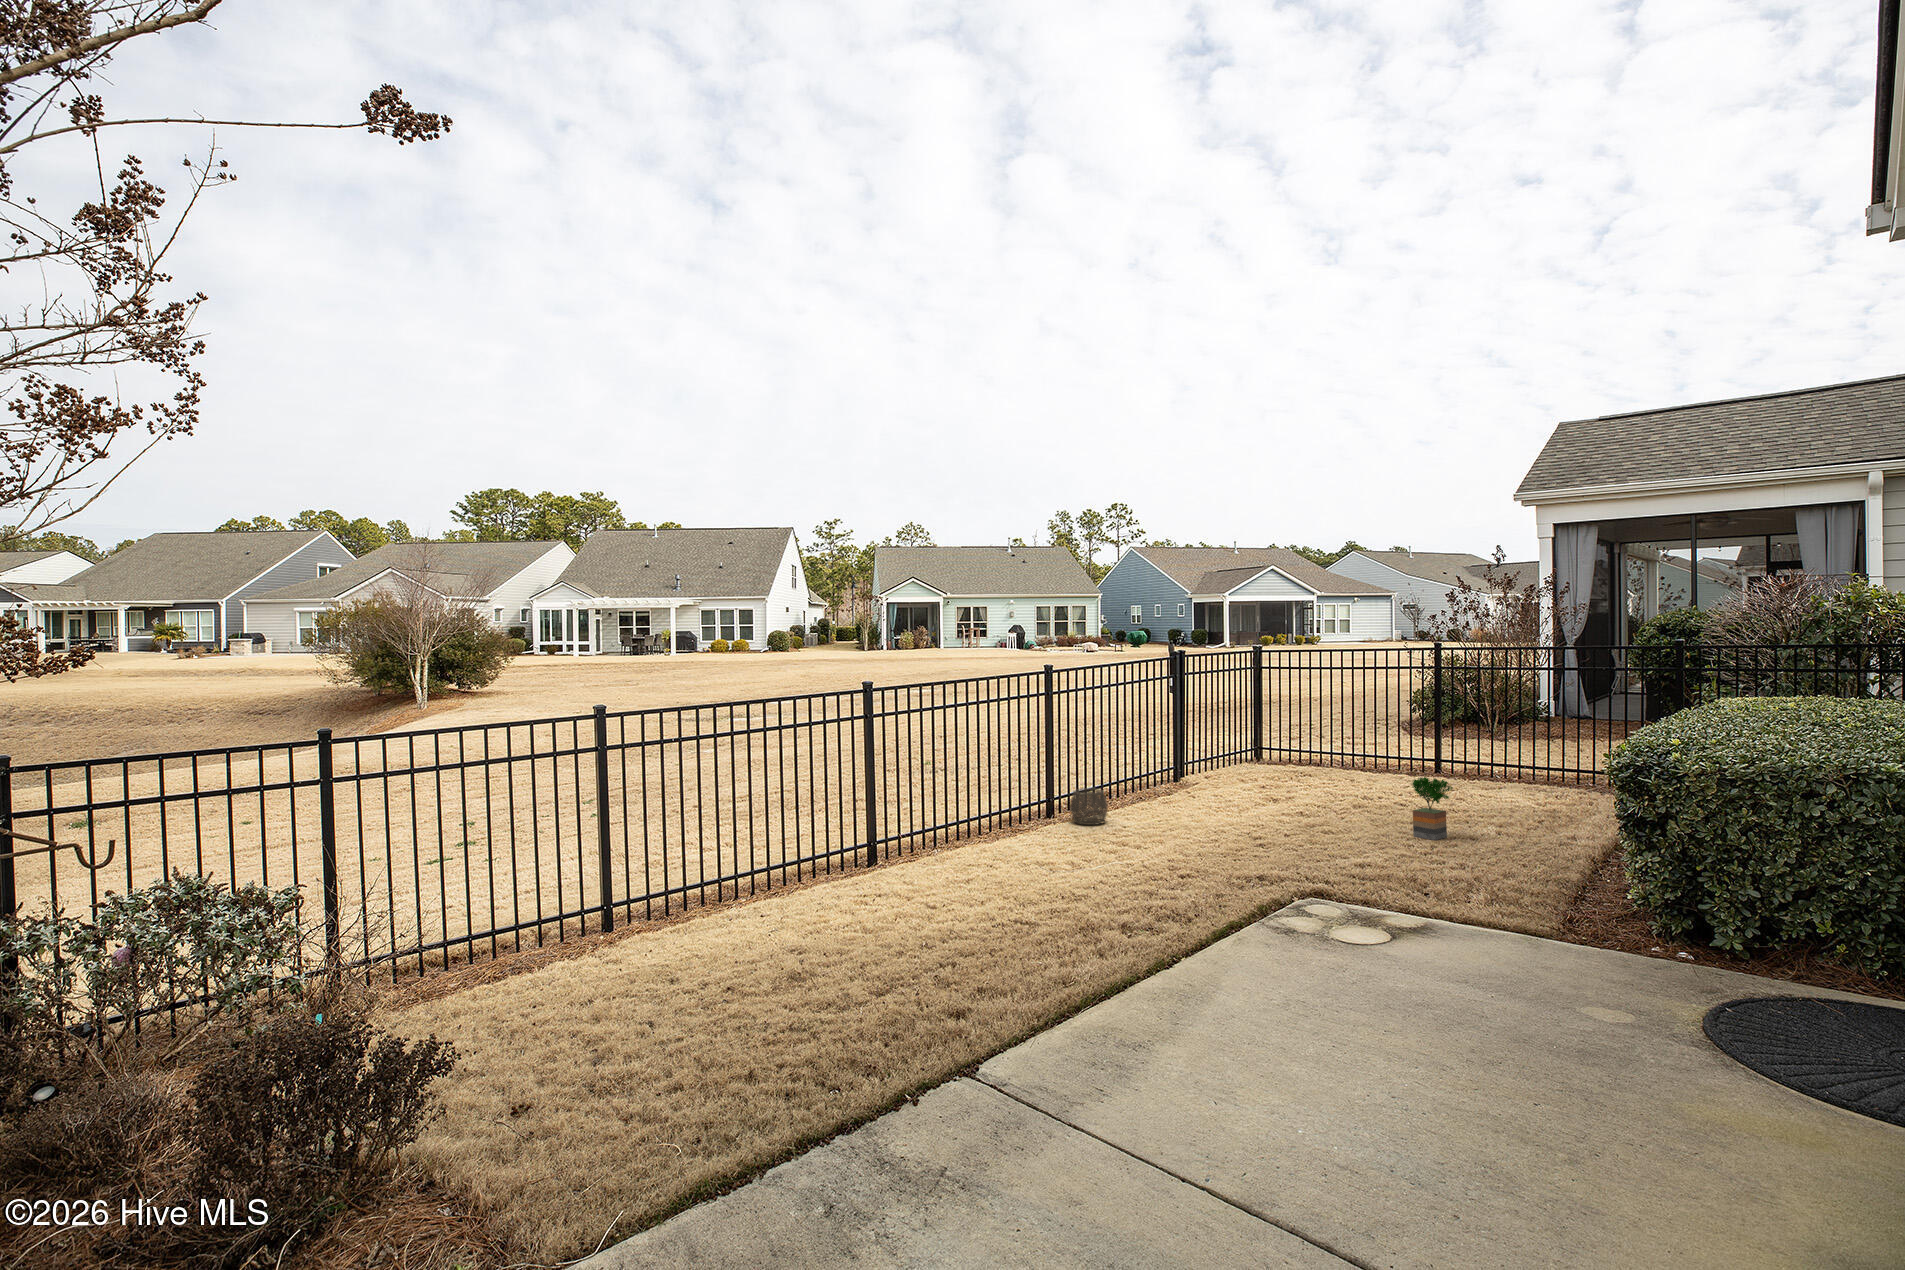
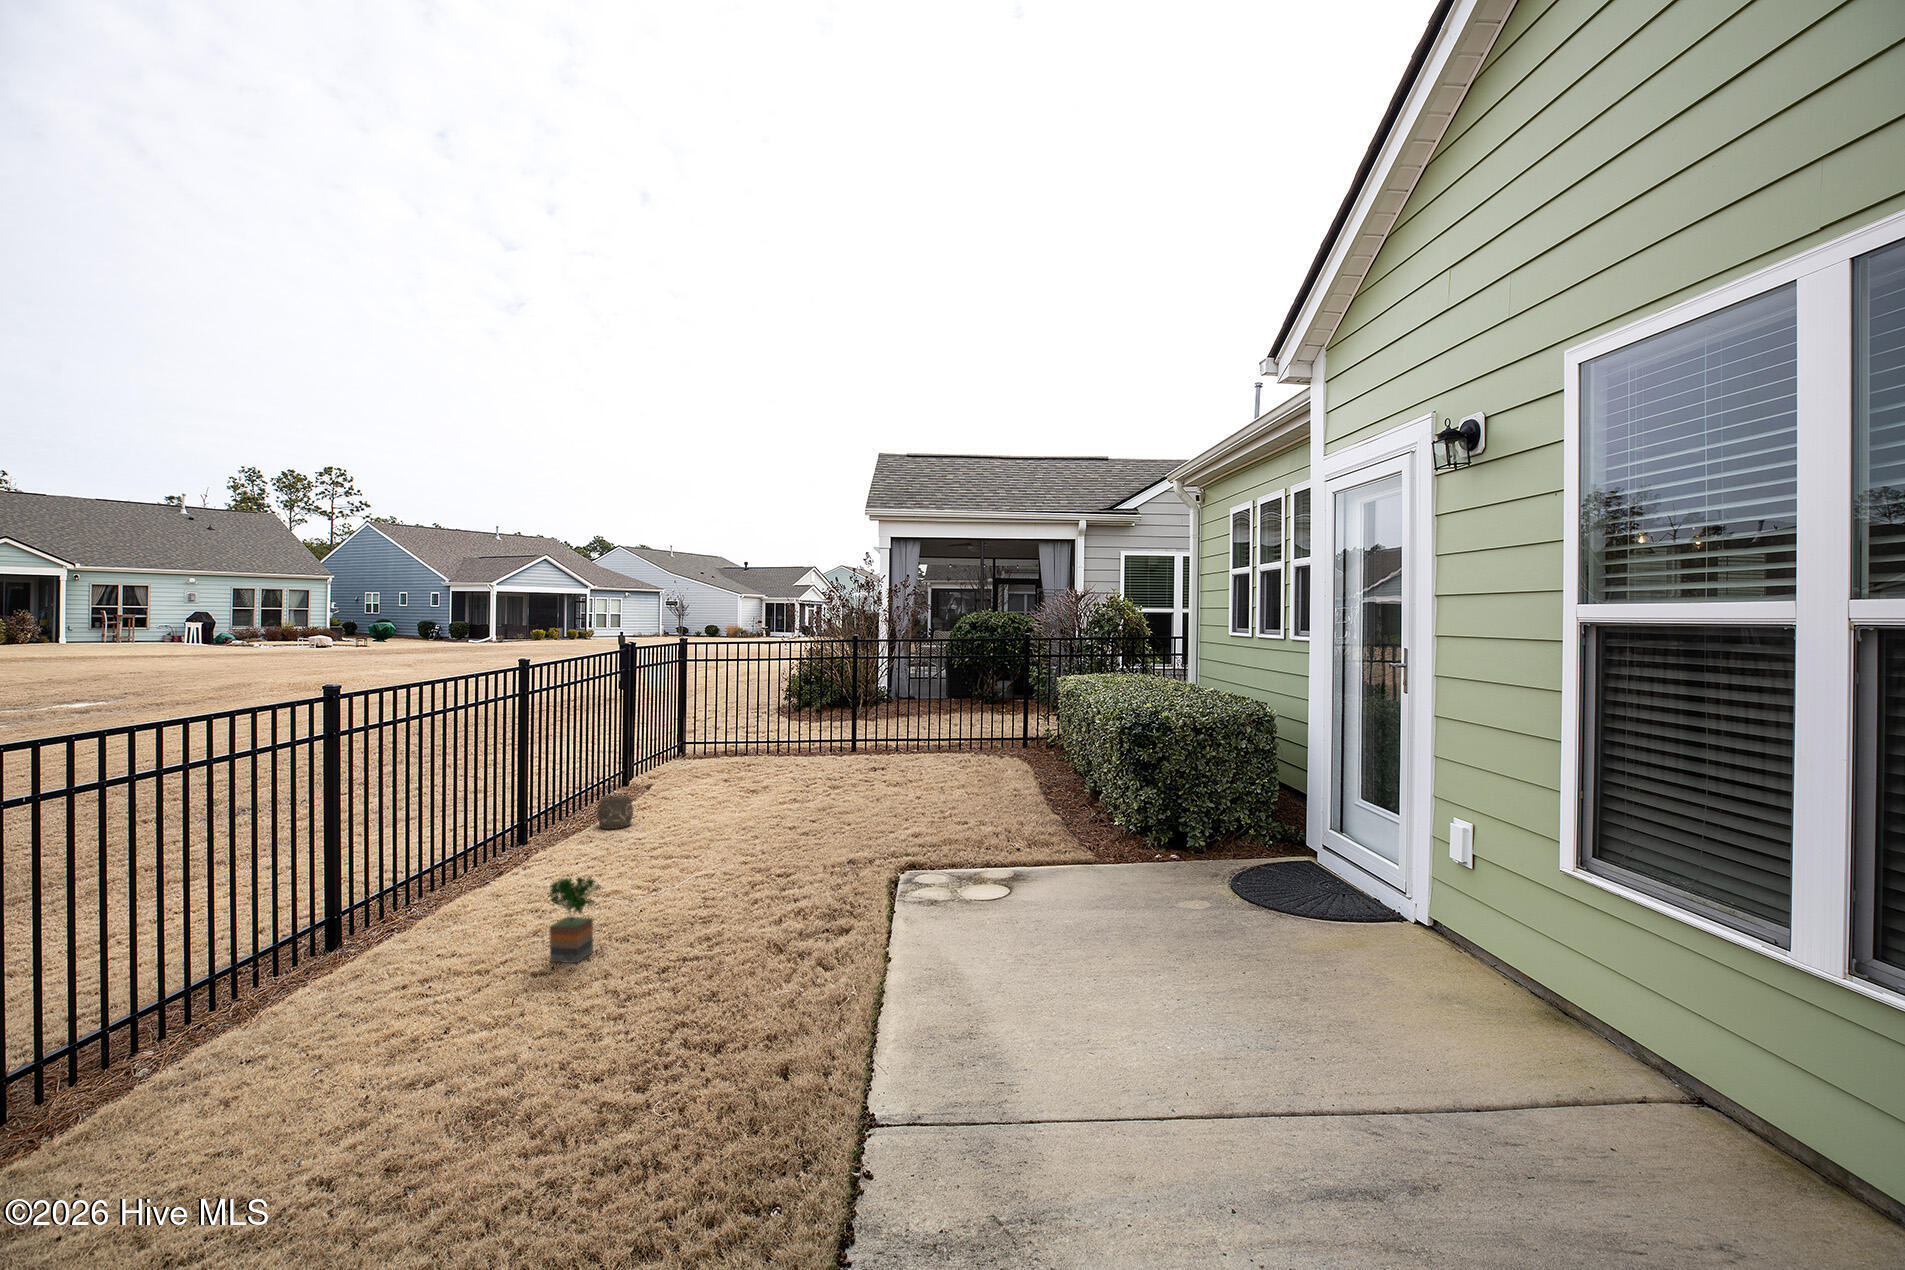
potted tree: present [1412,777,1453,840] -> present [549,878,601,963]

